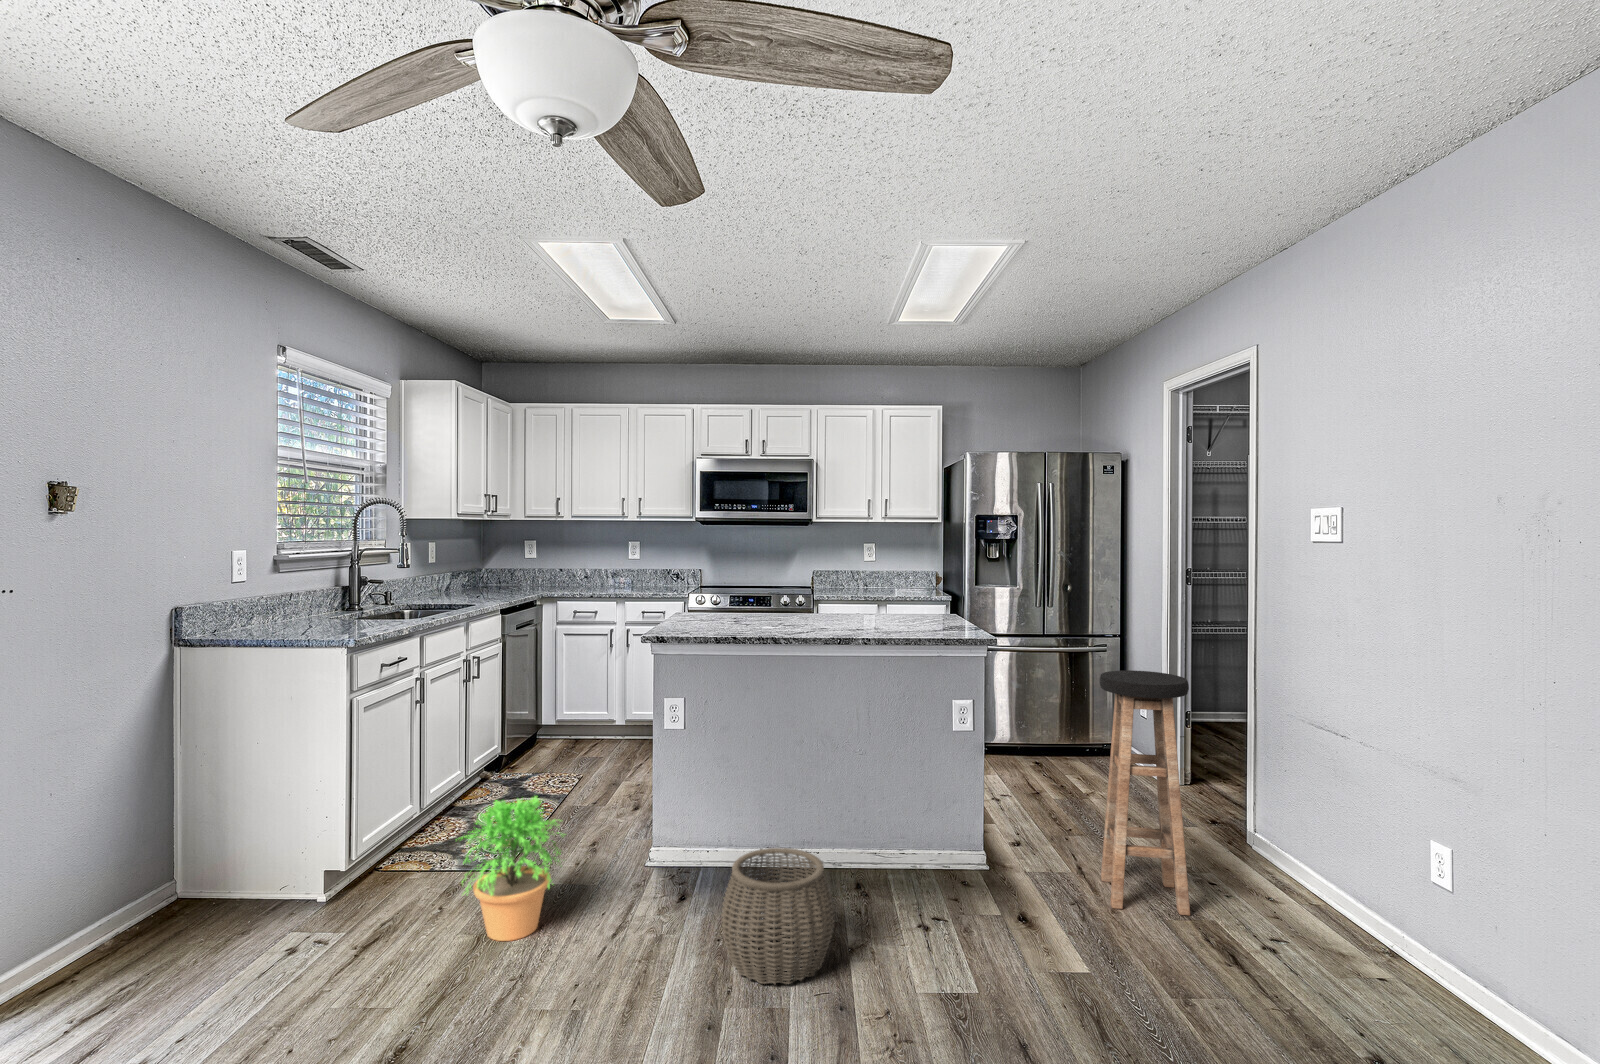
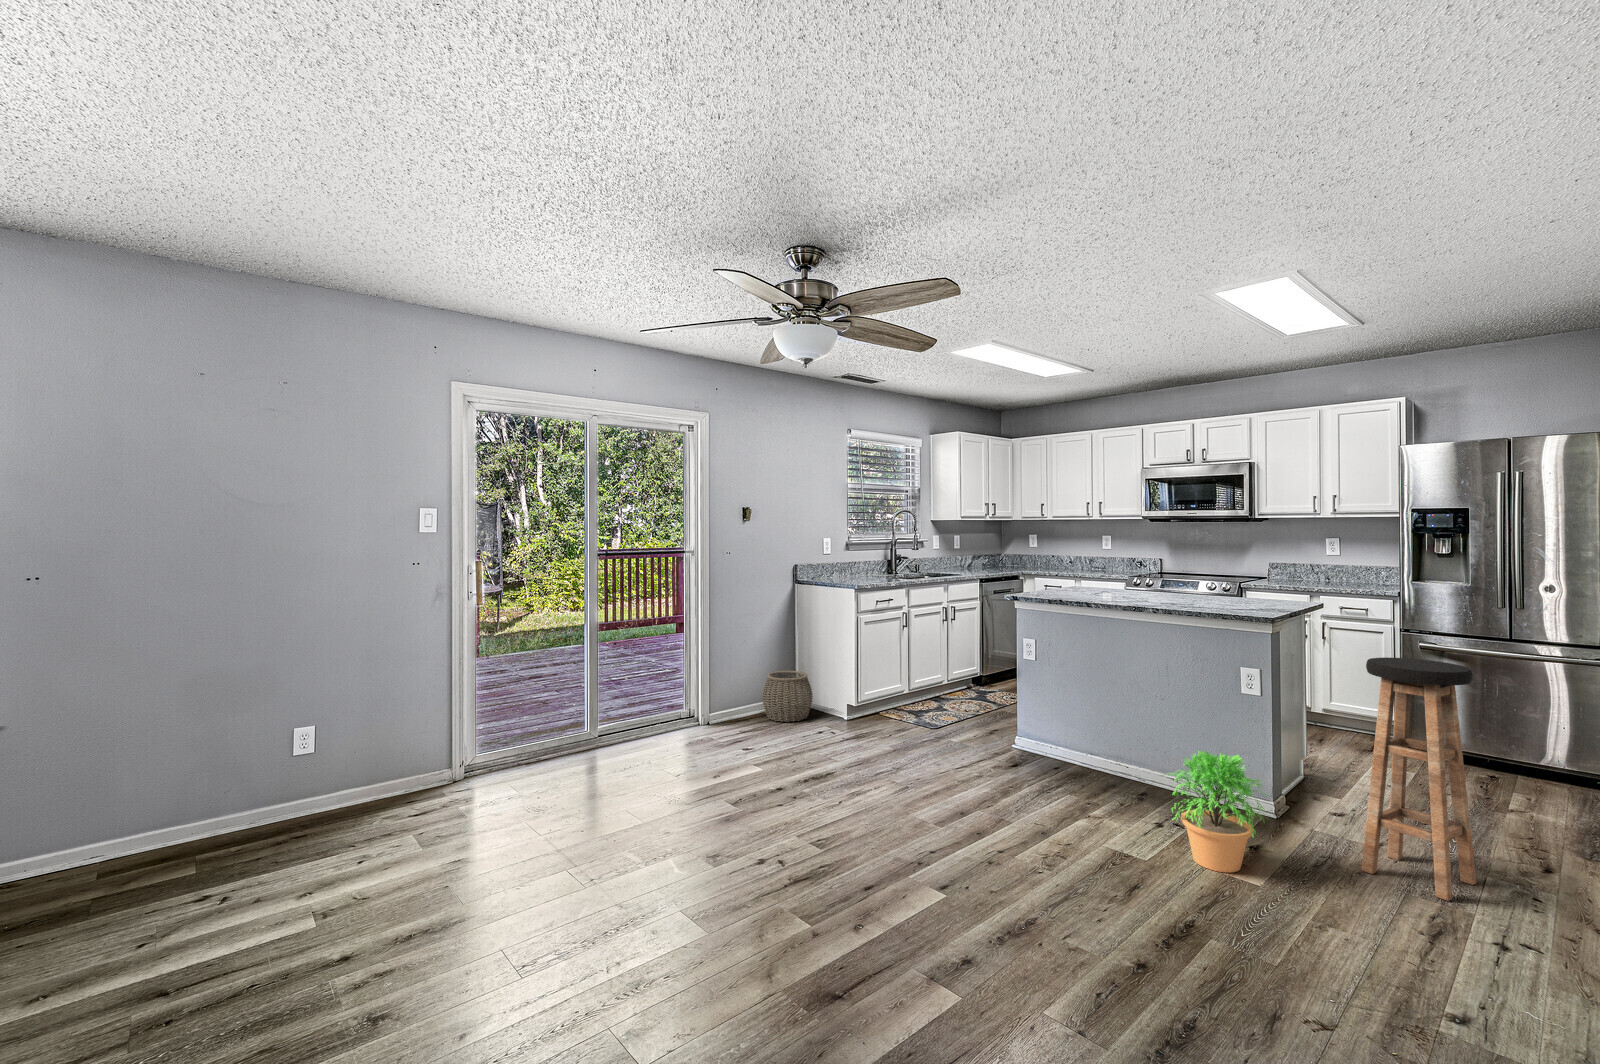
potted plant: present [461,796,560,941] -> present [1170,751,1264,872]
woven basket: present [721,848,834,984] -> present [762,671,813,722]

